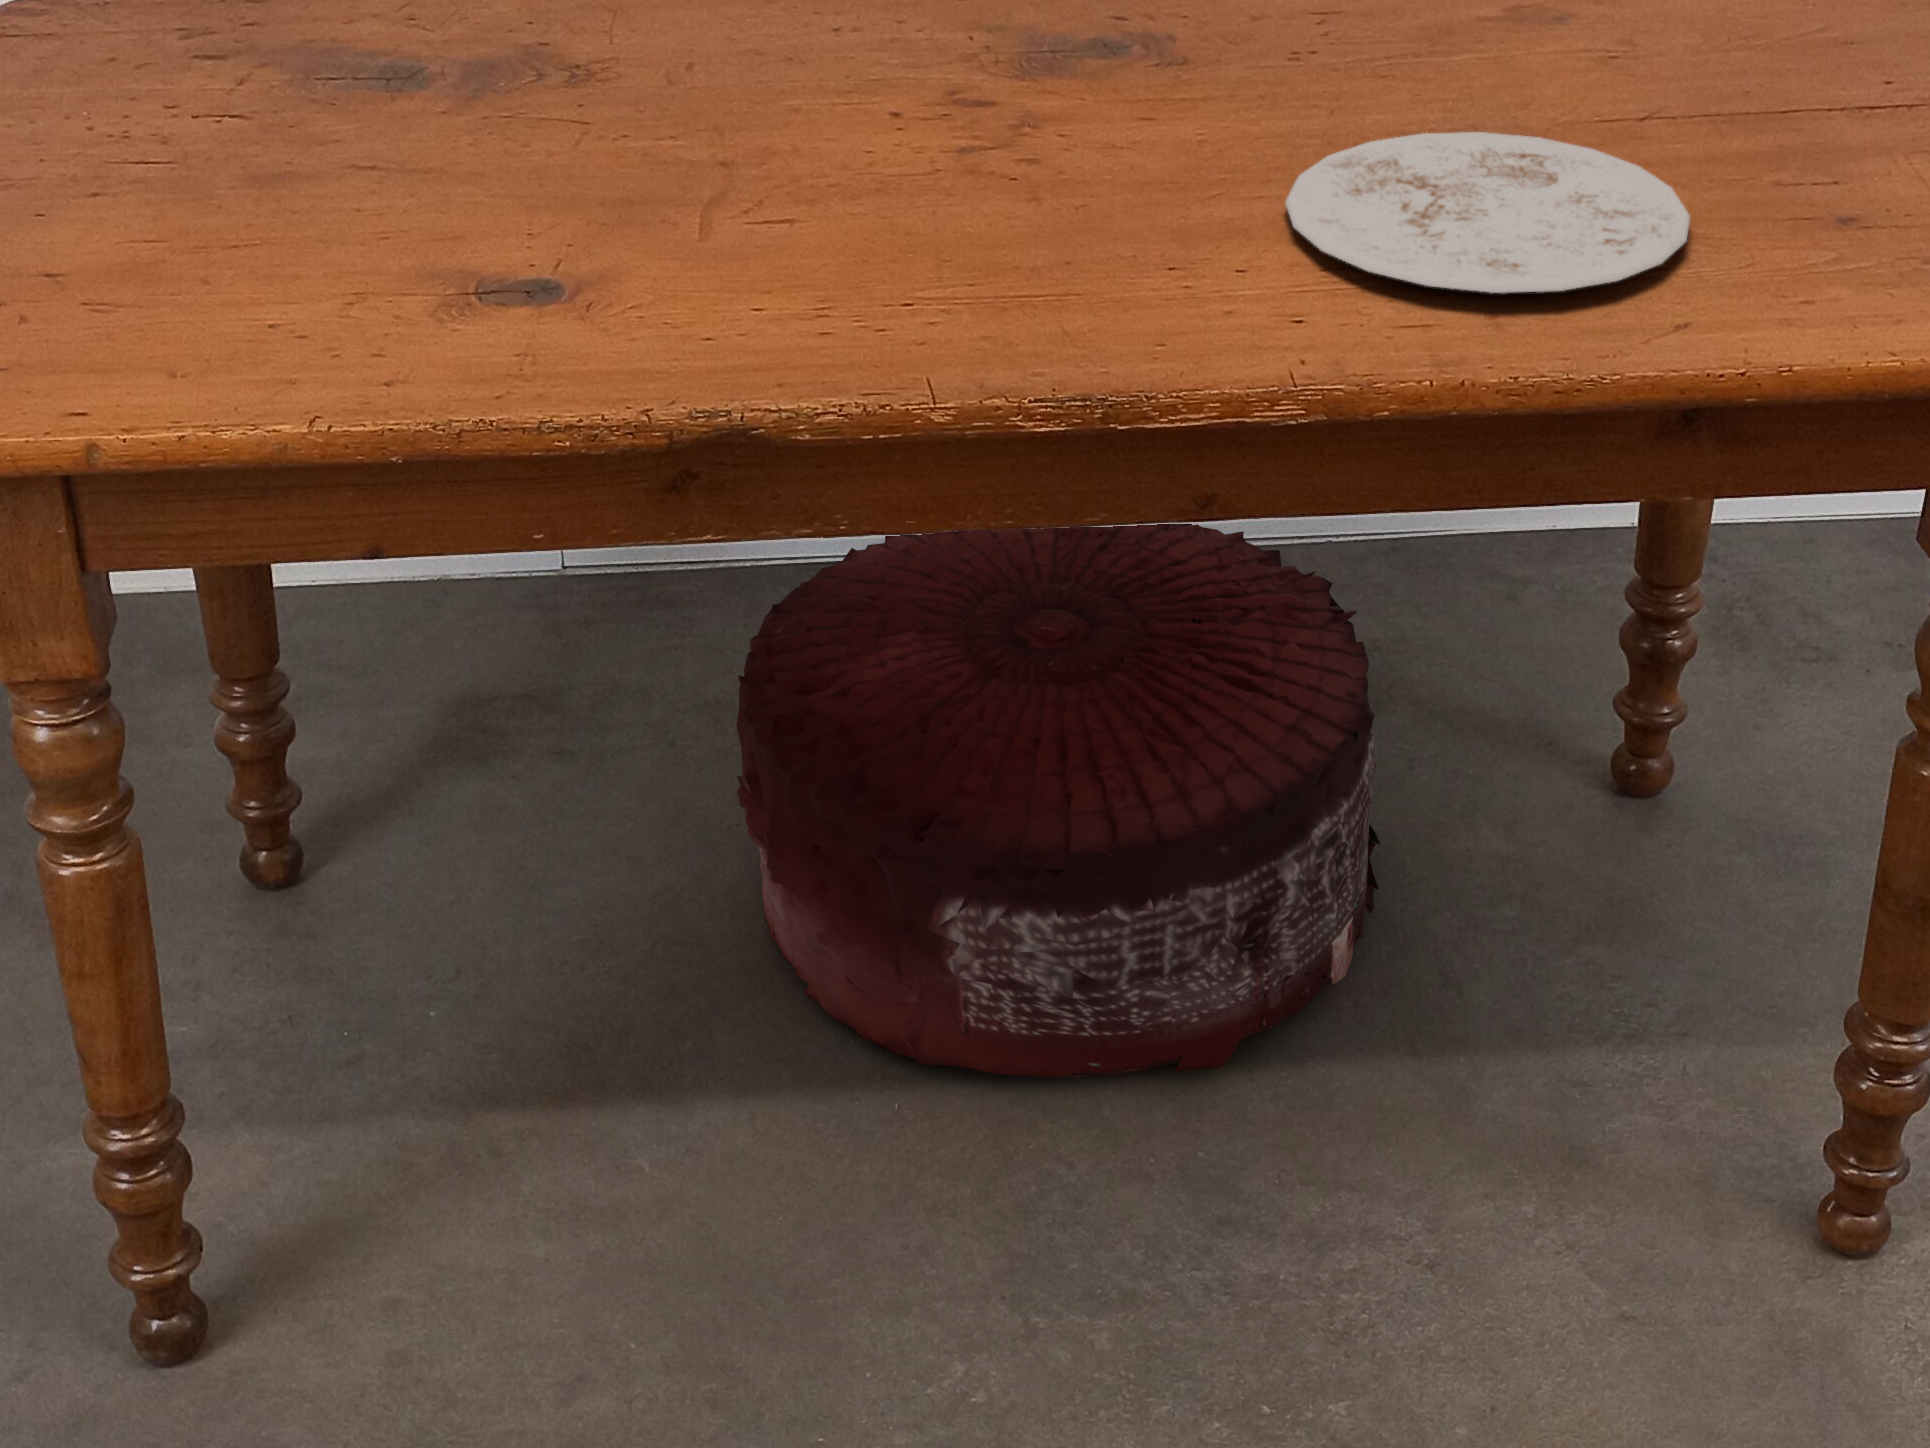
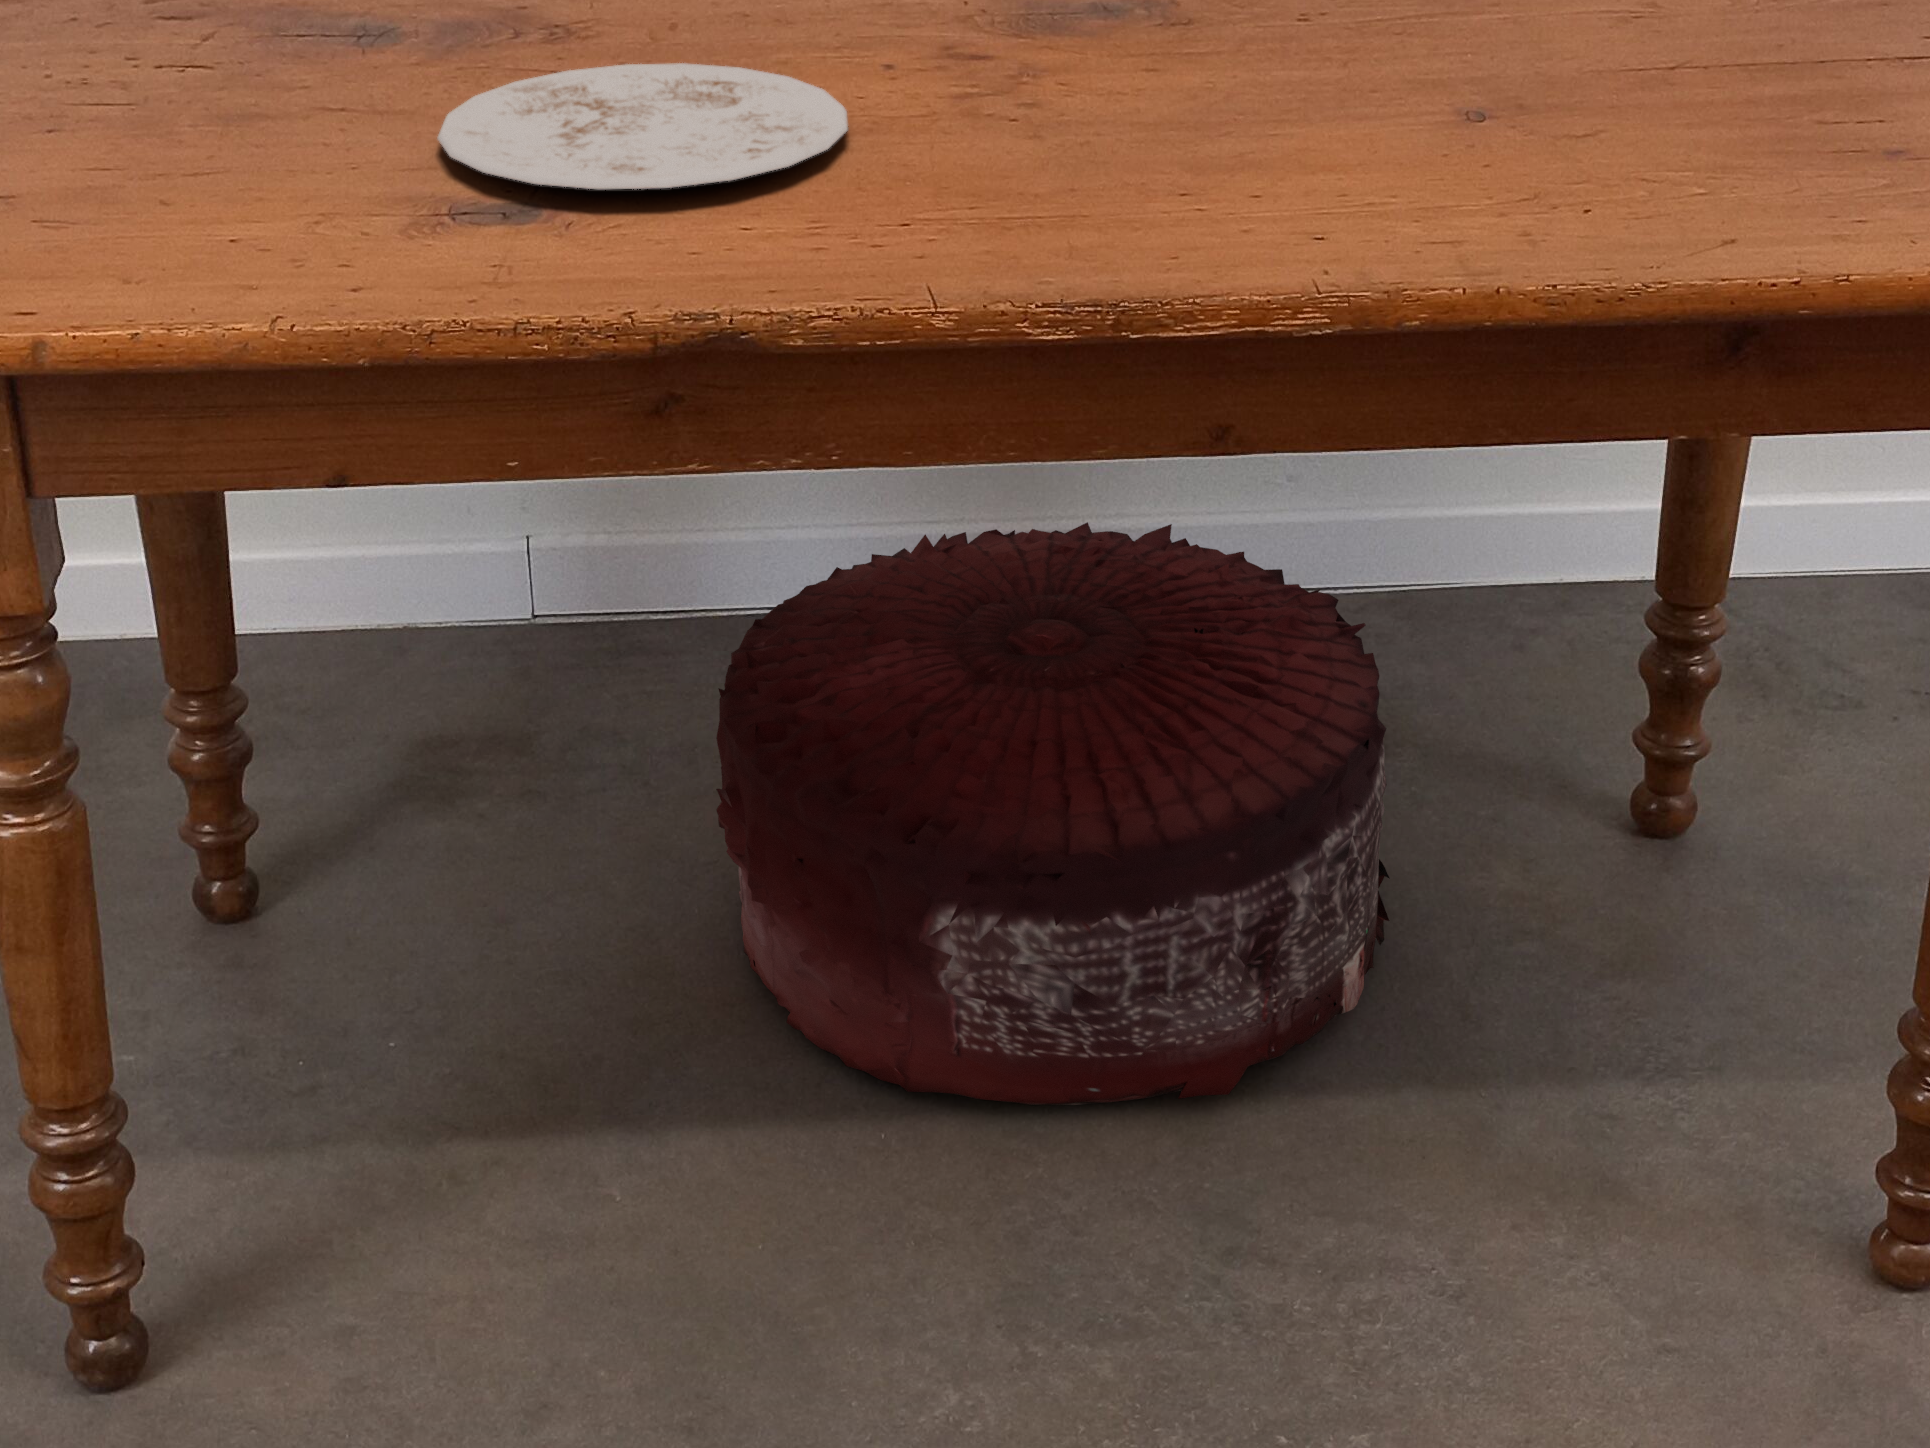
plate: present [1285,132,1691,293] -> present [438,63,848,189]

